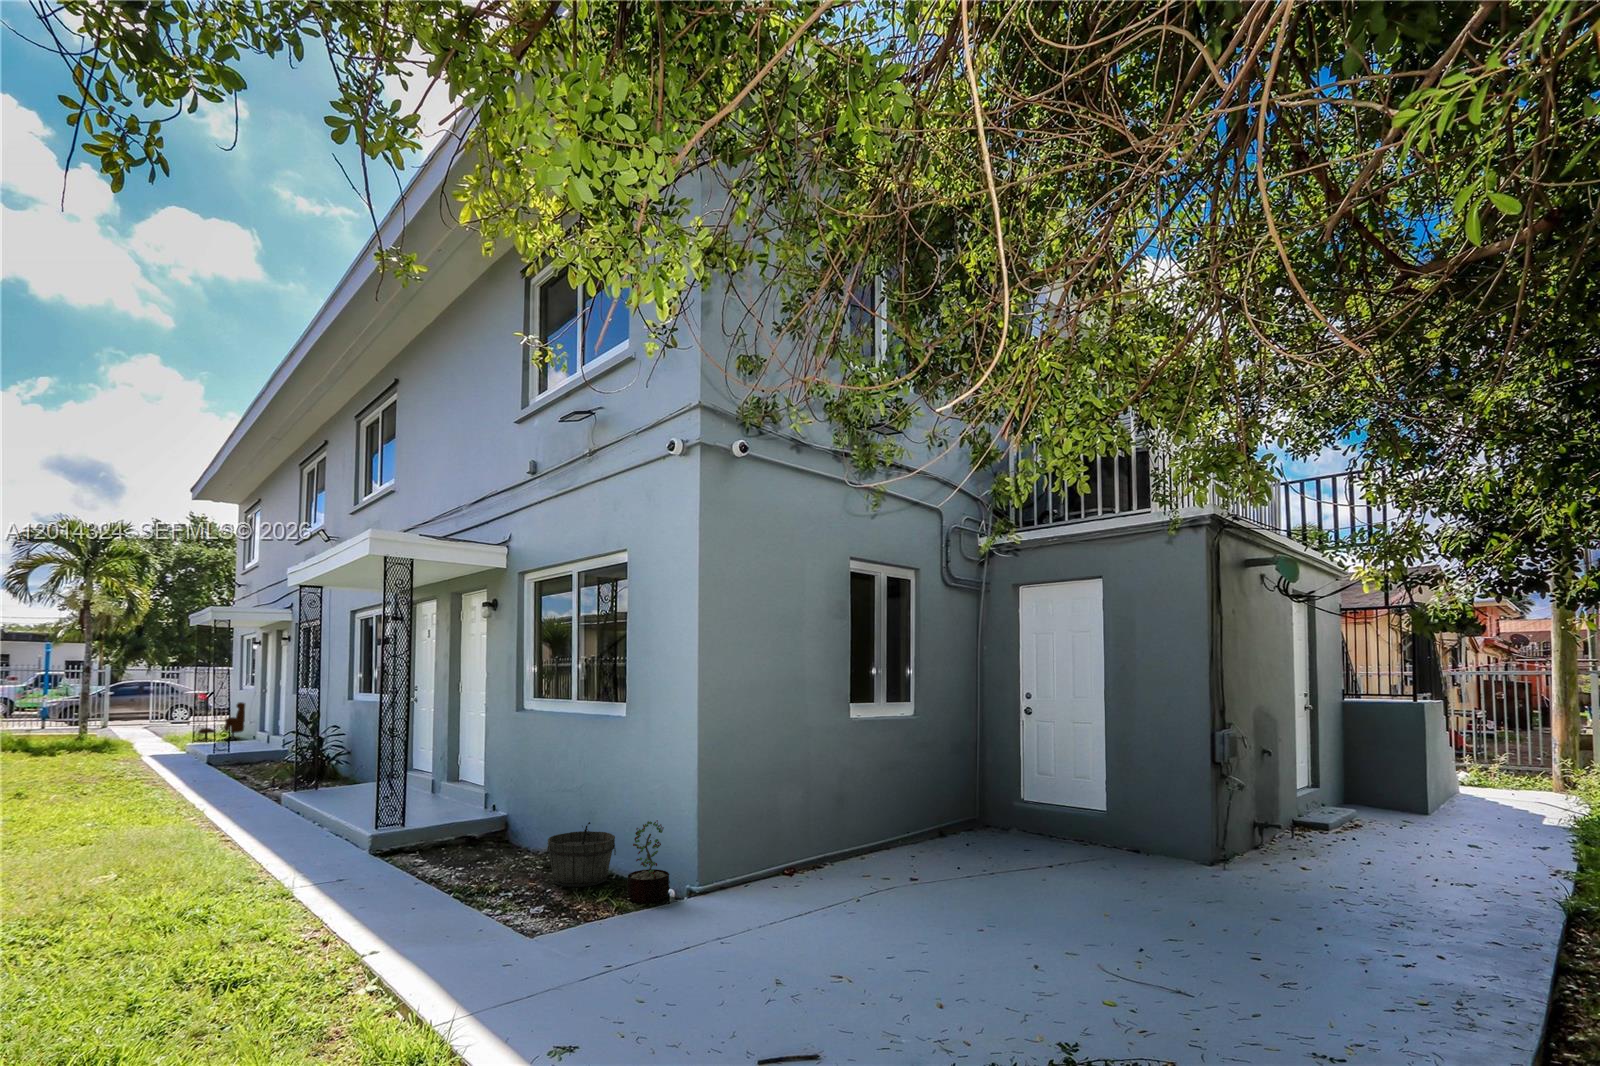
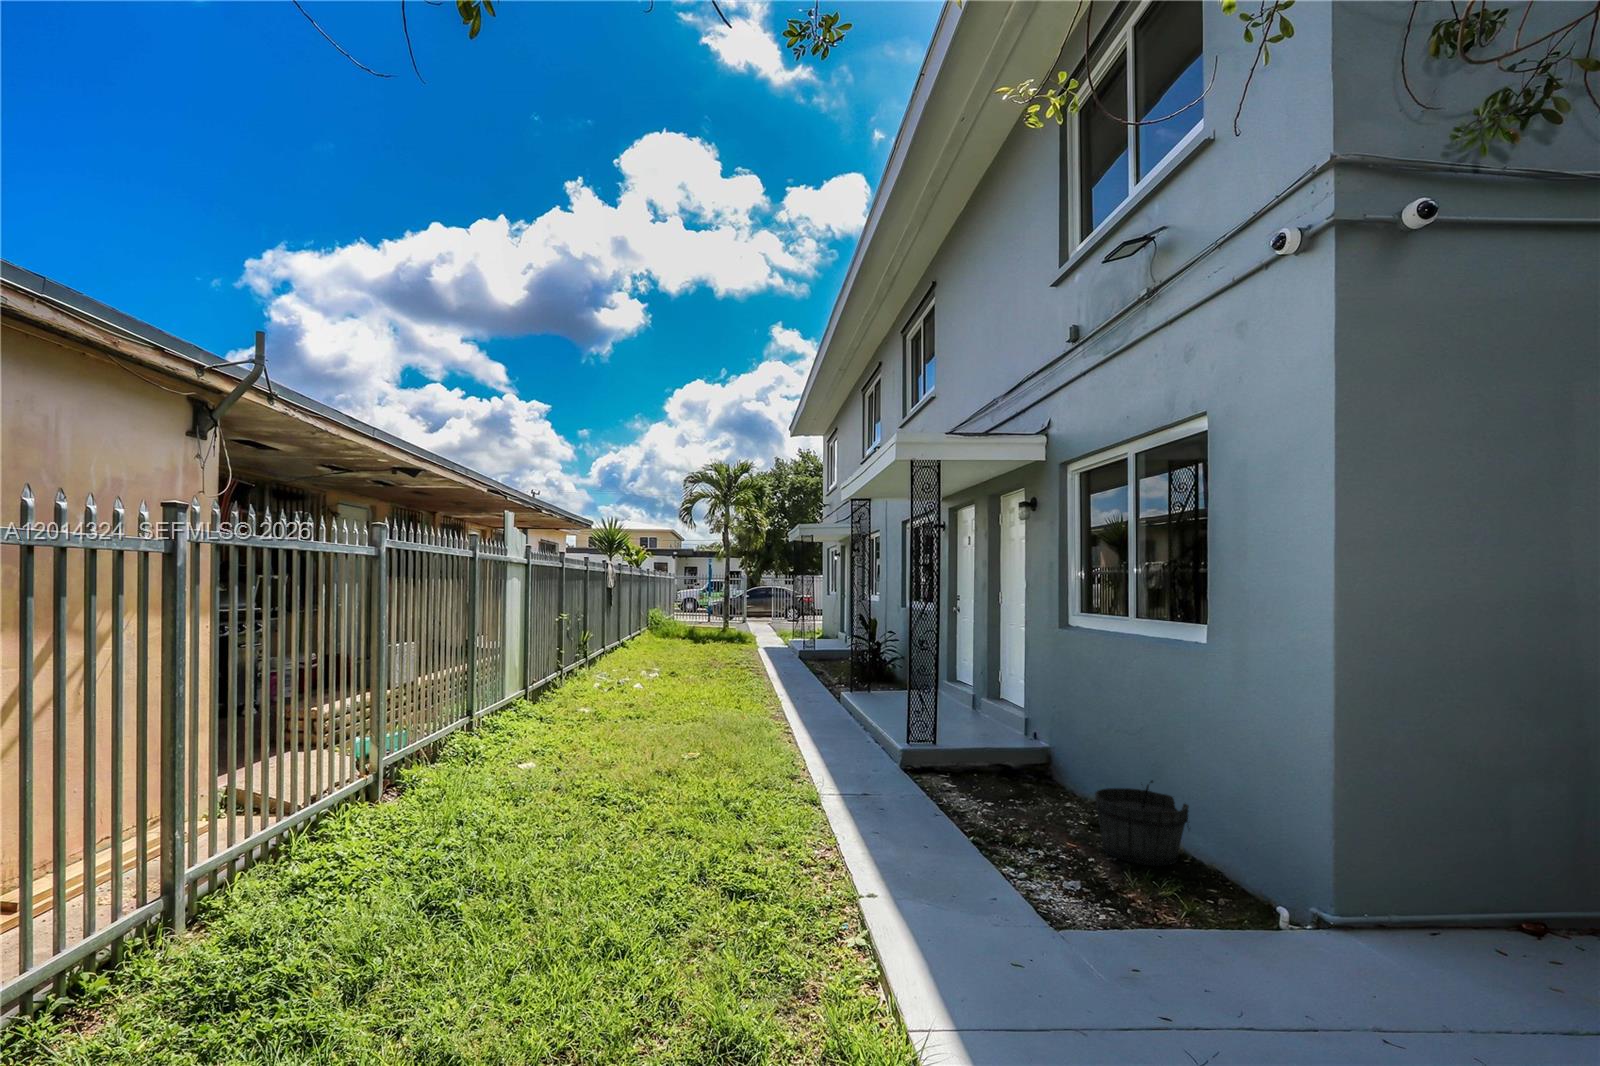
lounge chair: present [199,702,245,741] -> none [794,608,832,641]
decorative plant: present [627,820,670,903] -> none [1208,796,1277,916]

